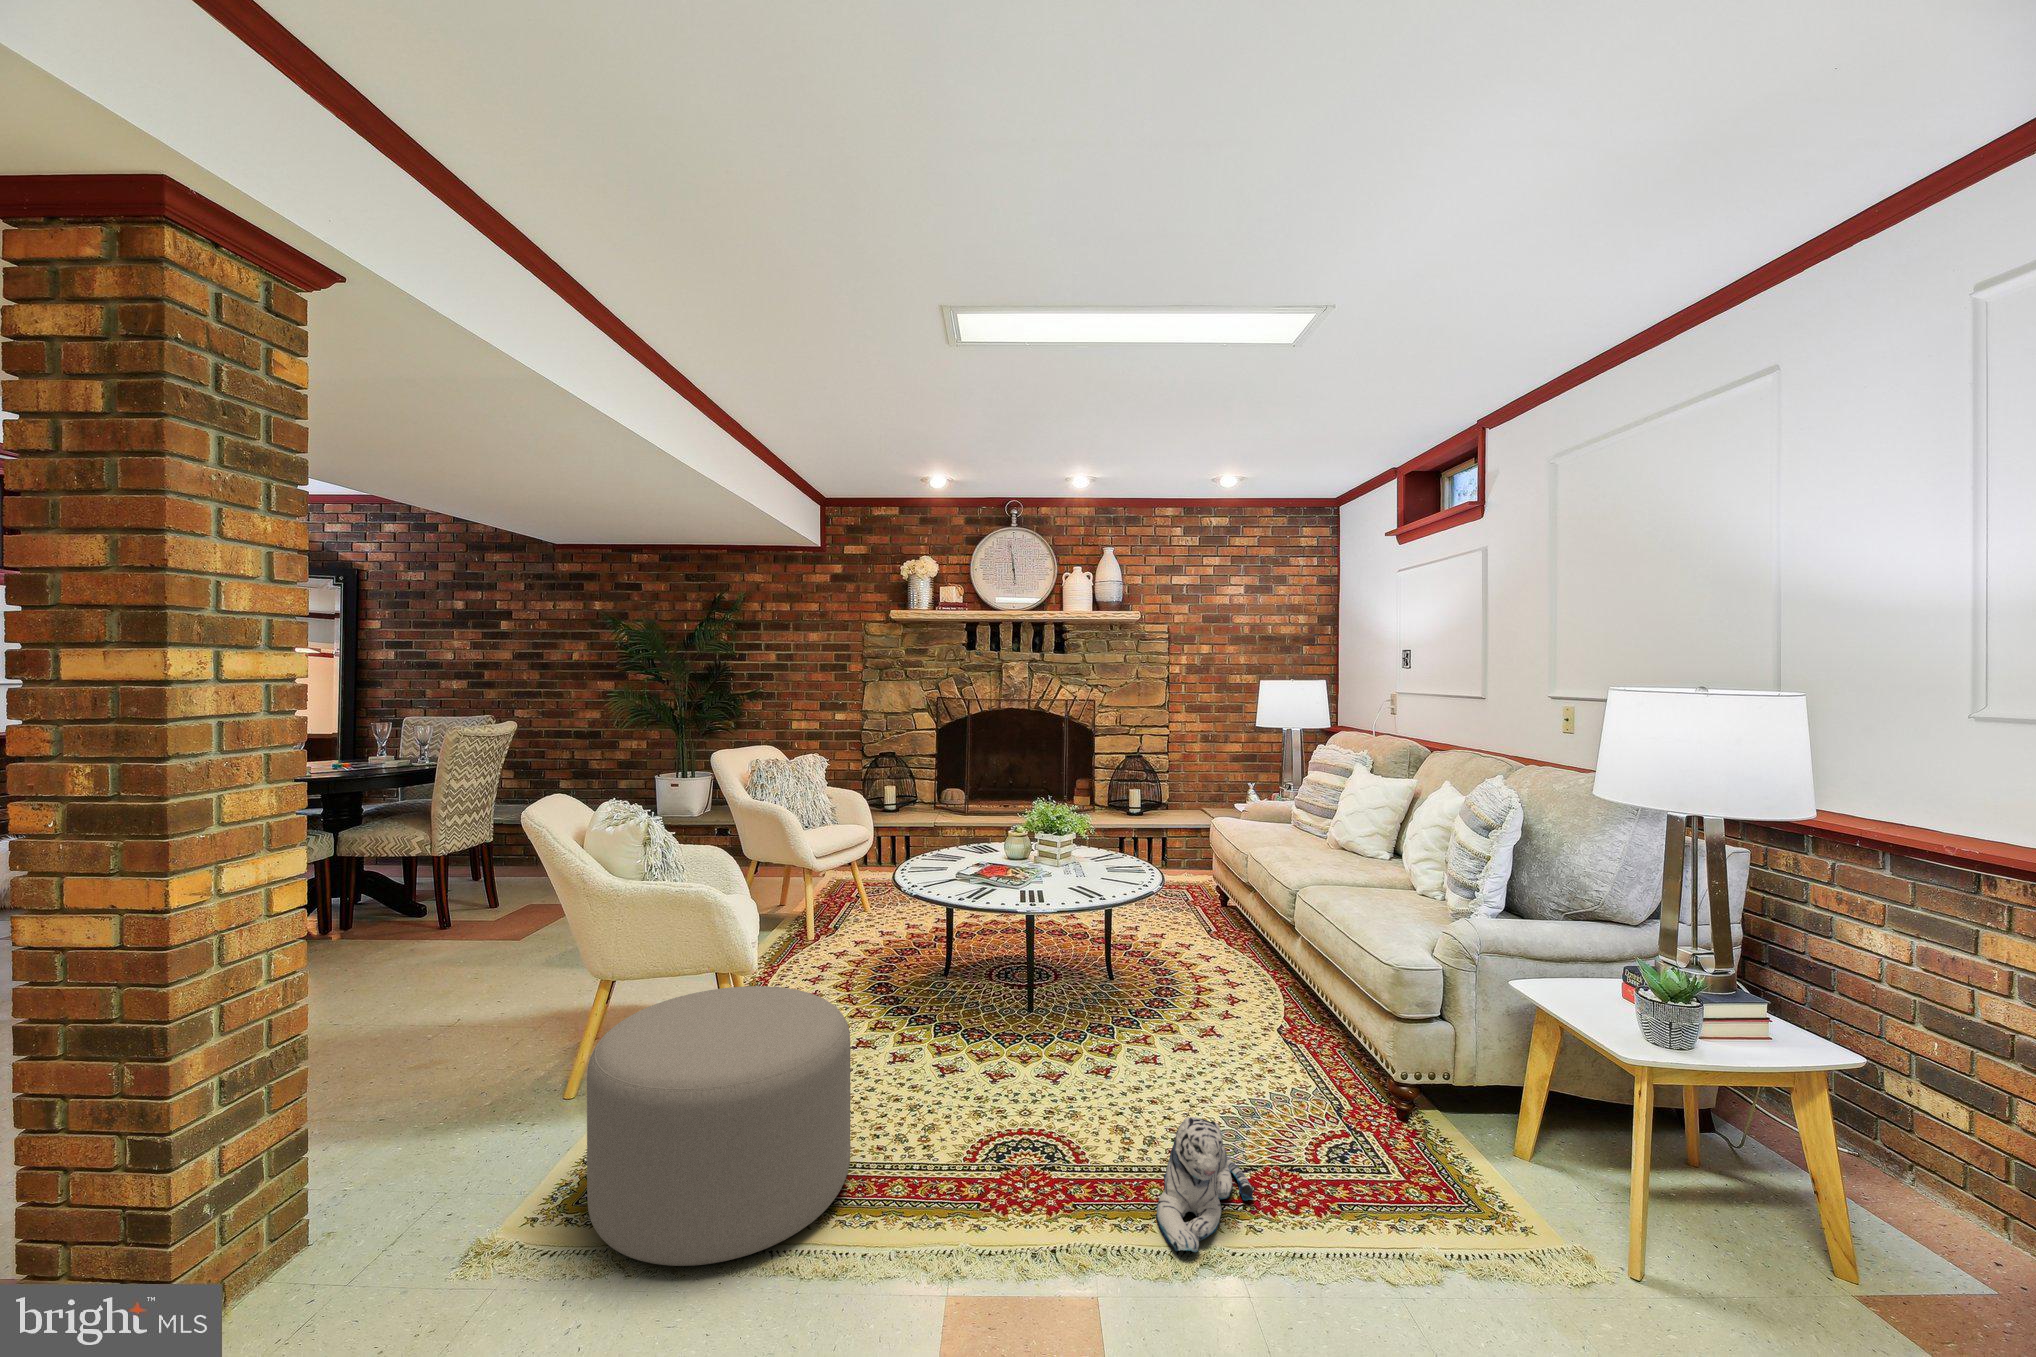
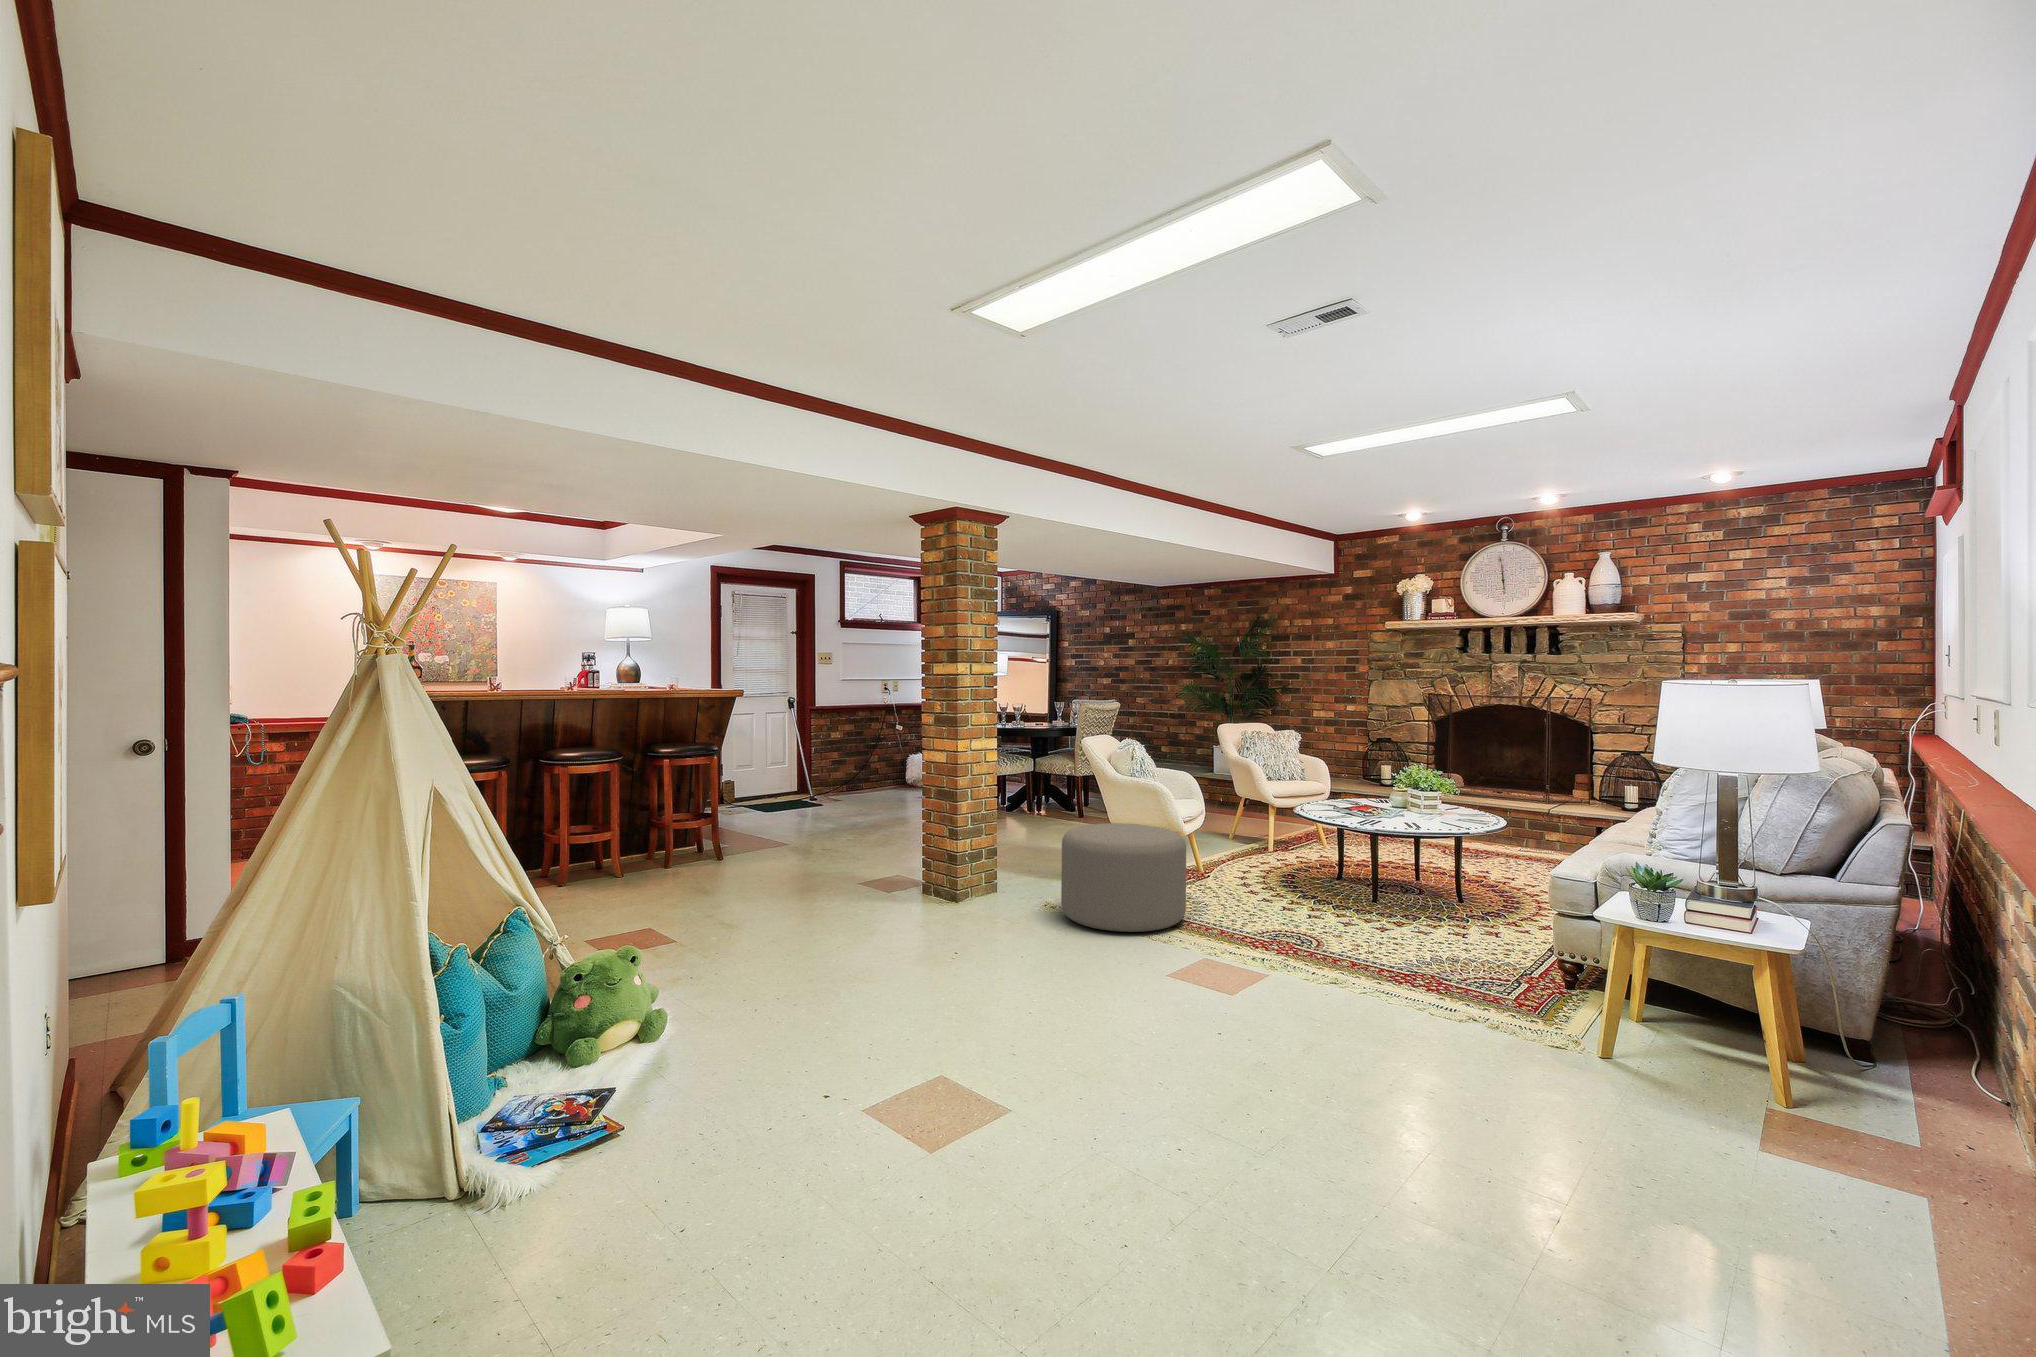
plush toy: present [1156,1117,1253,1252] -> none [1310,921,1400,986]

